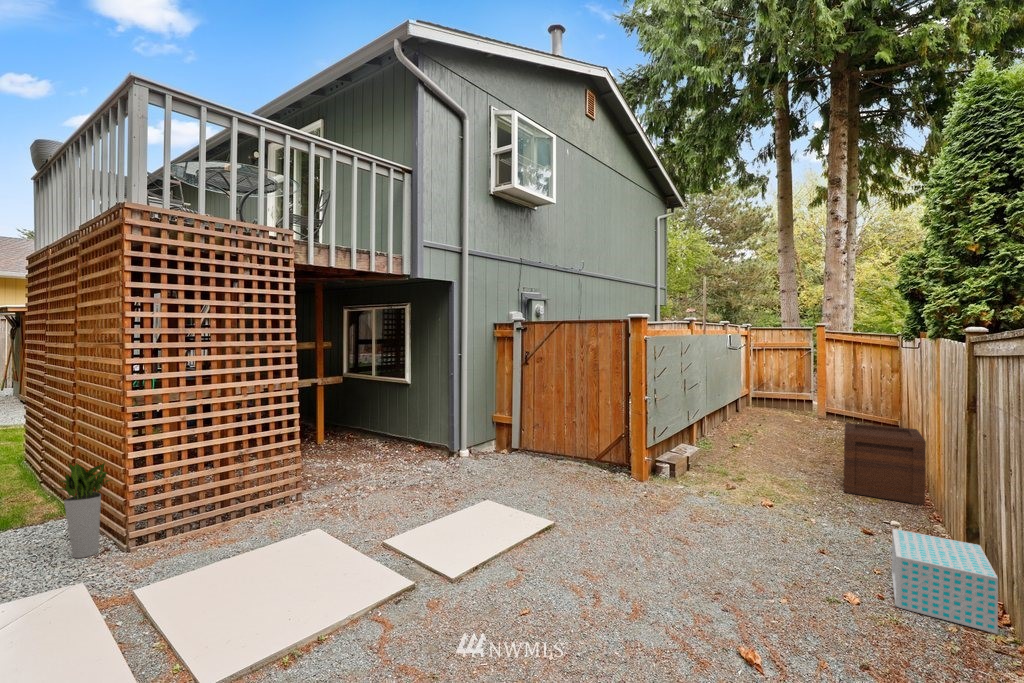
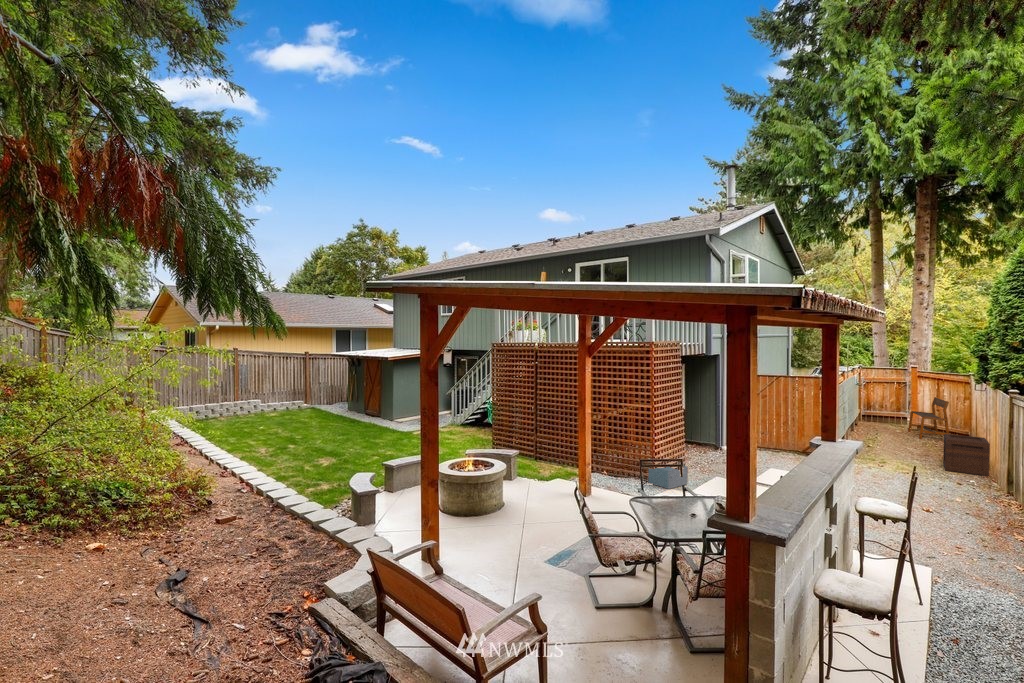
bench: none [812,369,869,433] -> present [908,397,949,439]
planter: present [59,463,110,558] -> none [617,448,637,488]
storage box: present [889,529,998,634] -> present [648,465,688,489]

